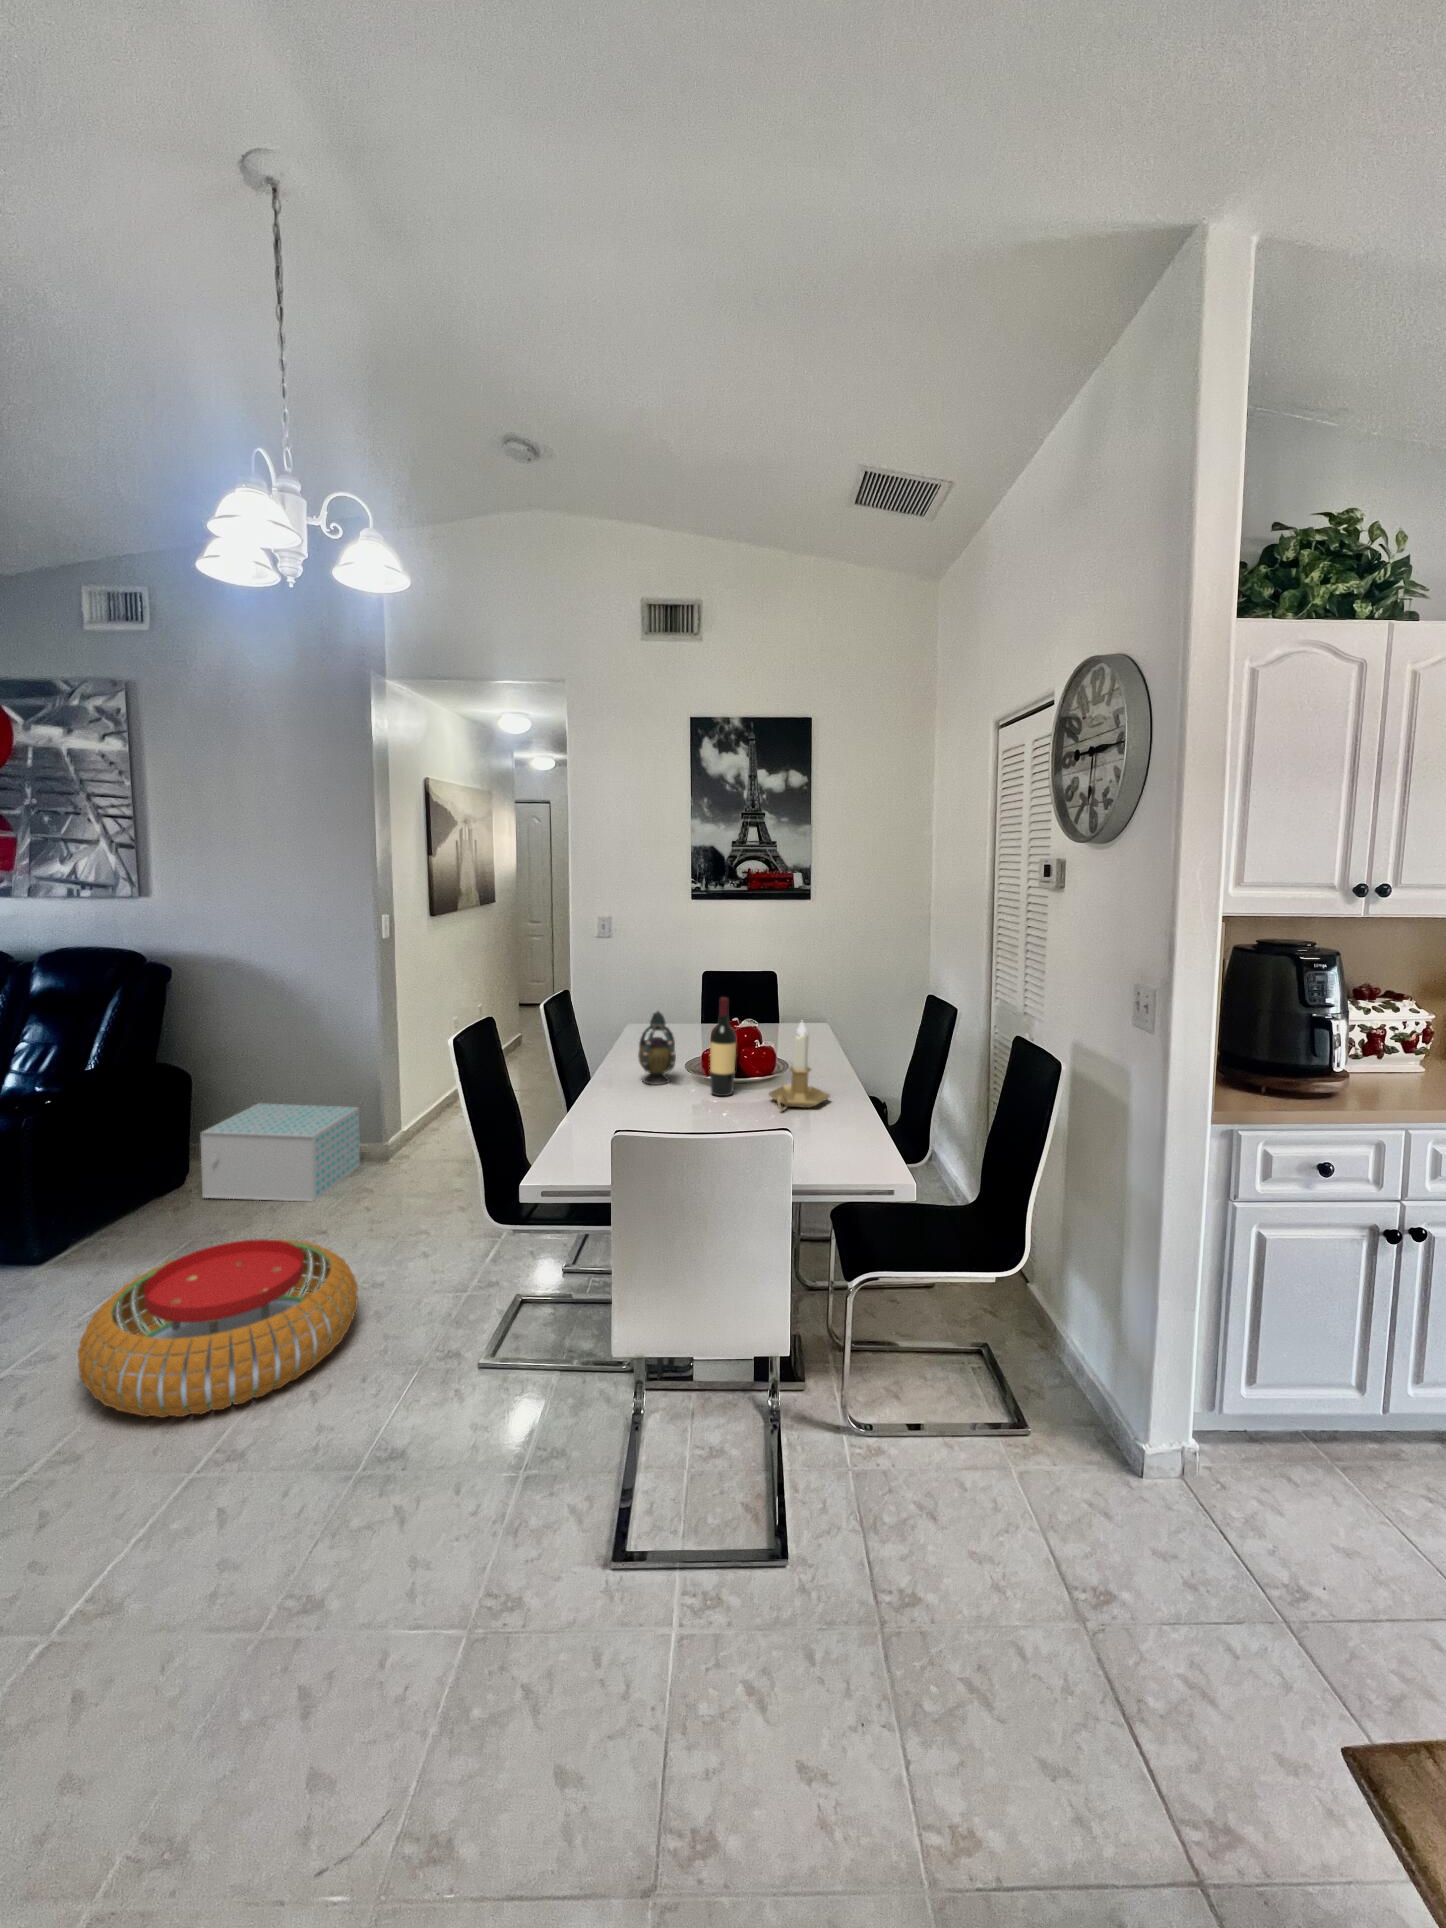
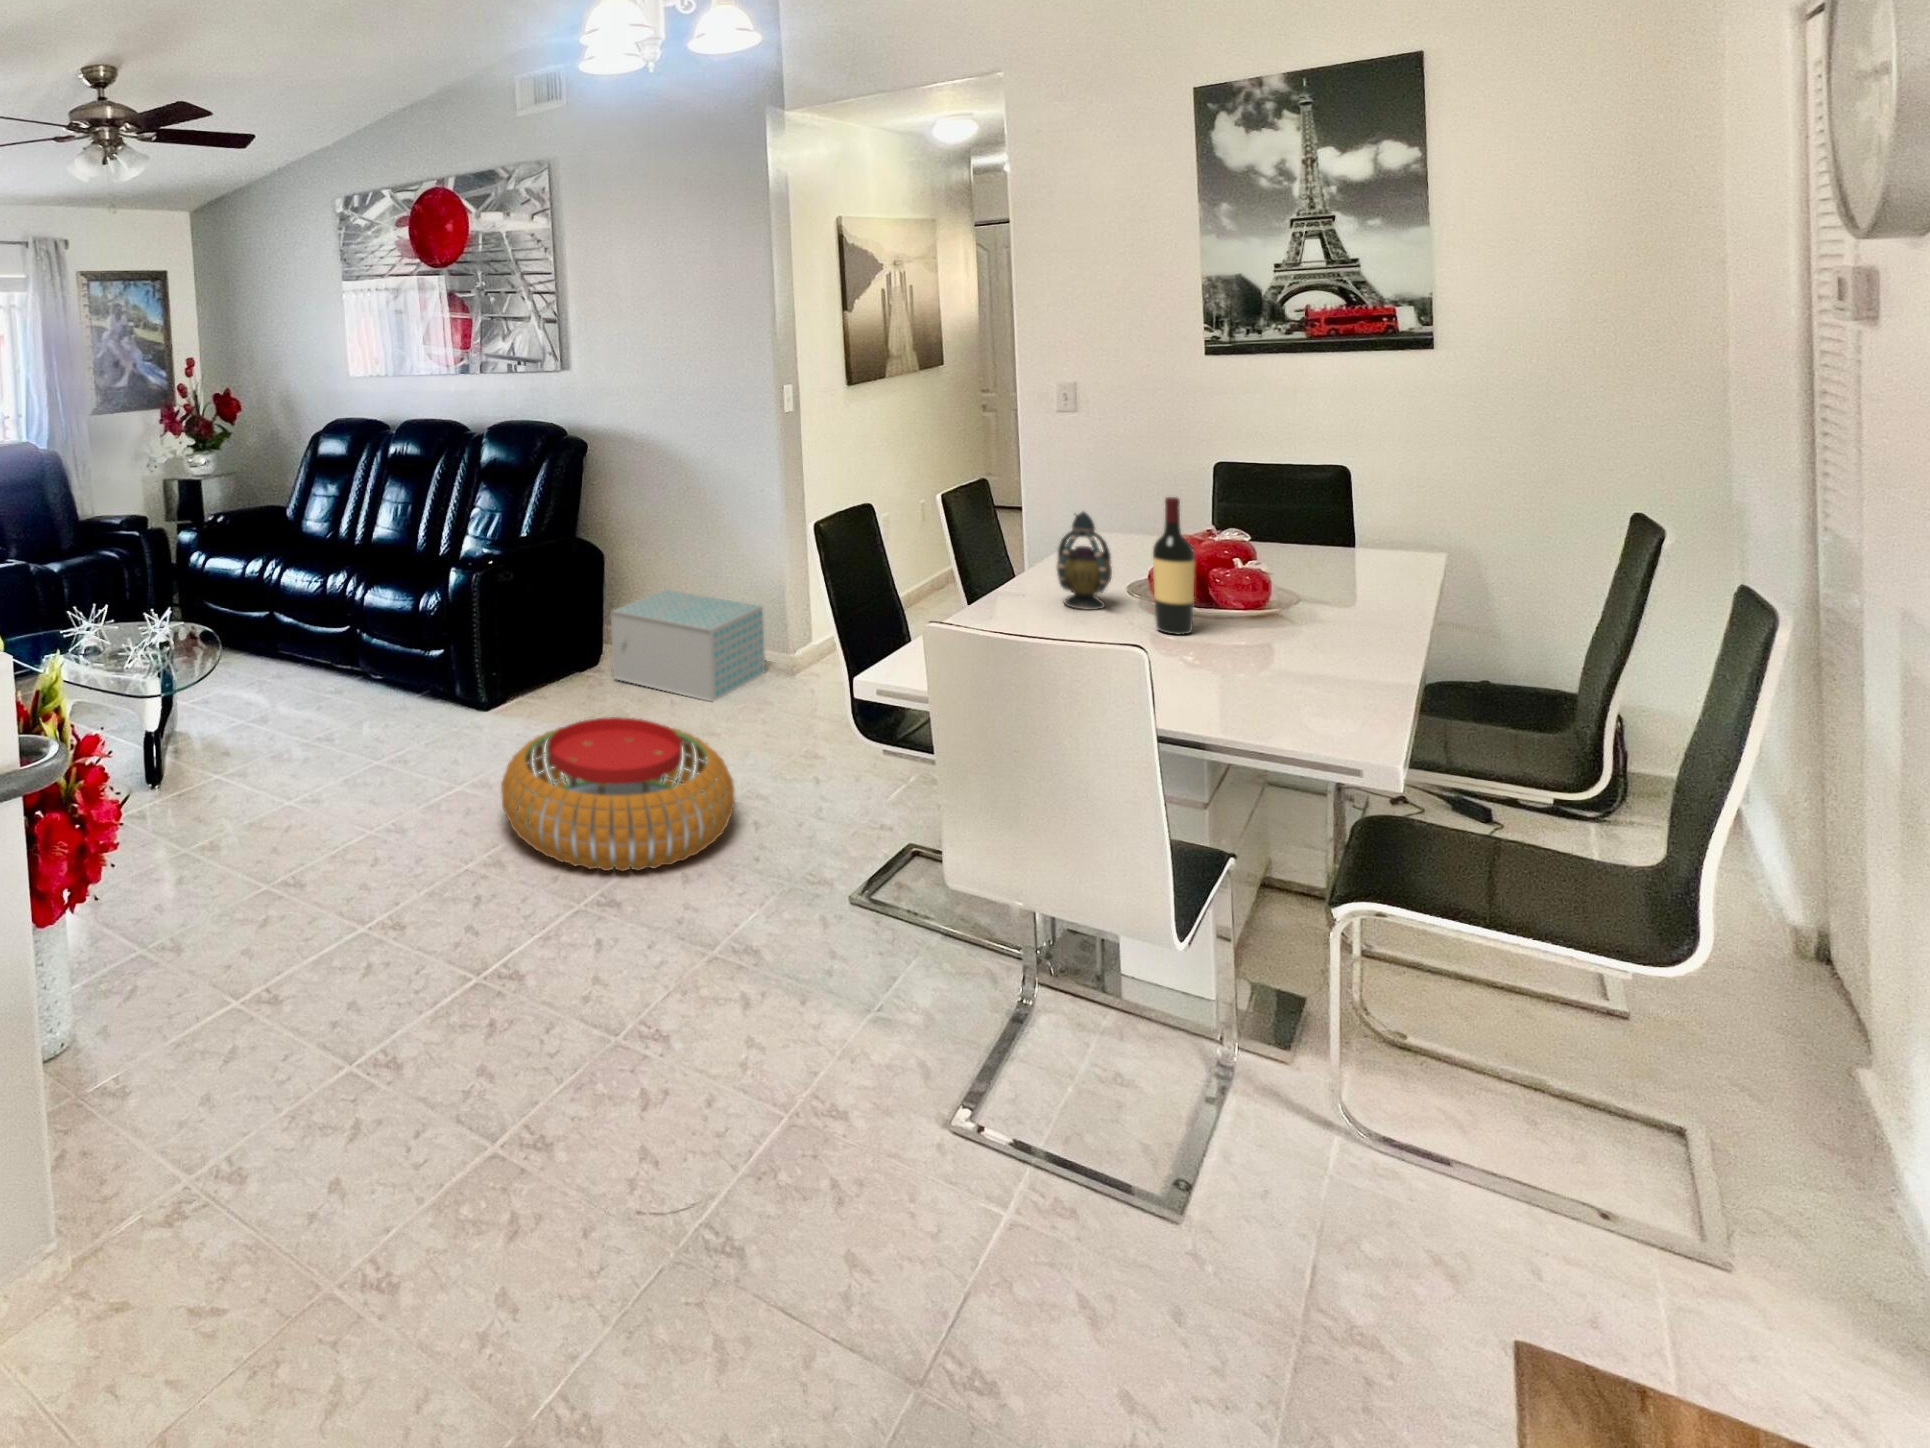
candlestick: present [769,1022,830,1111] -> none [1242,535,1355,666]

